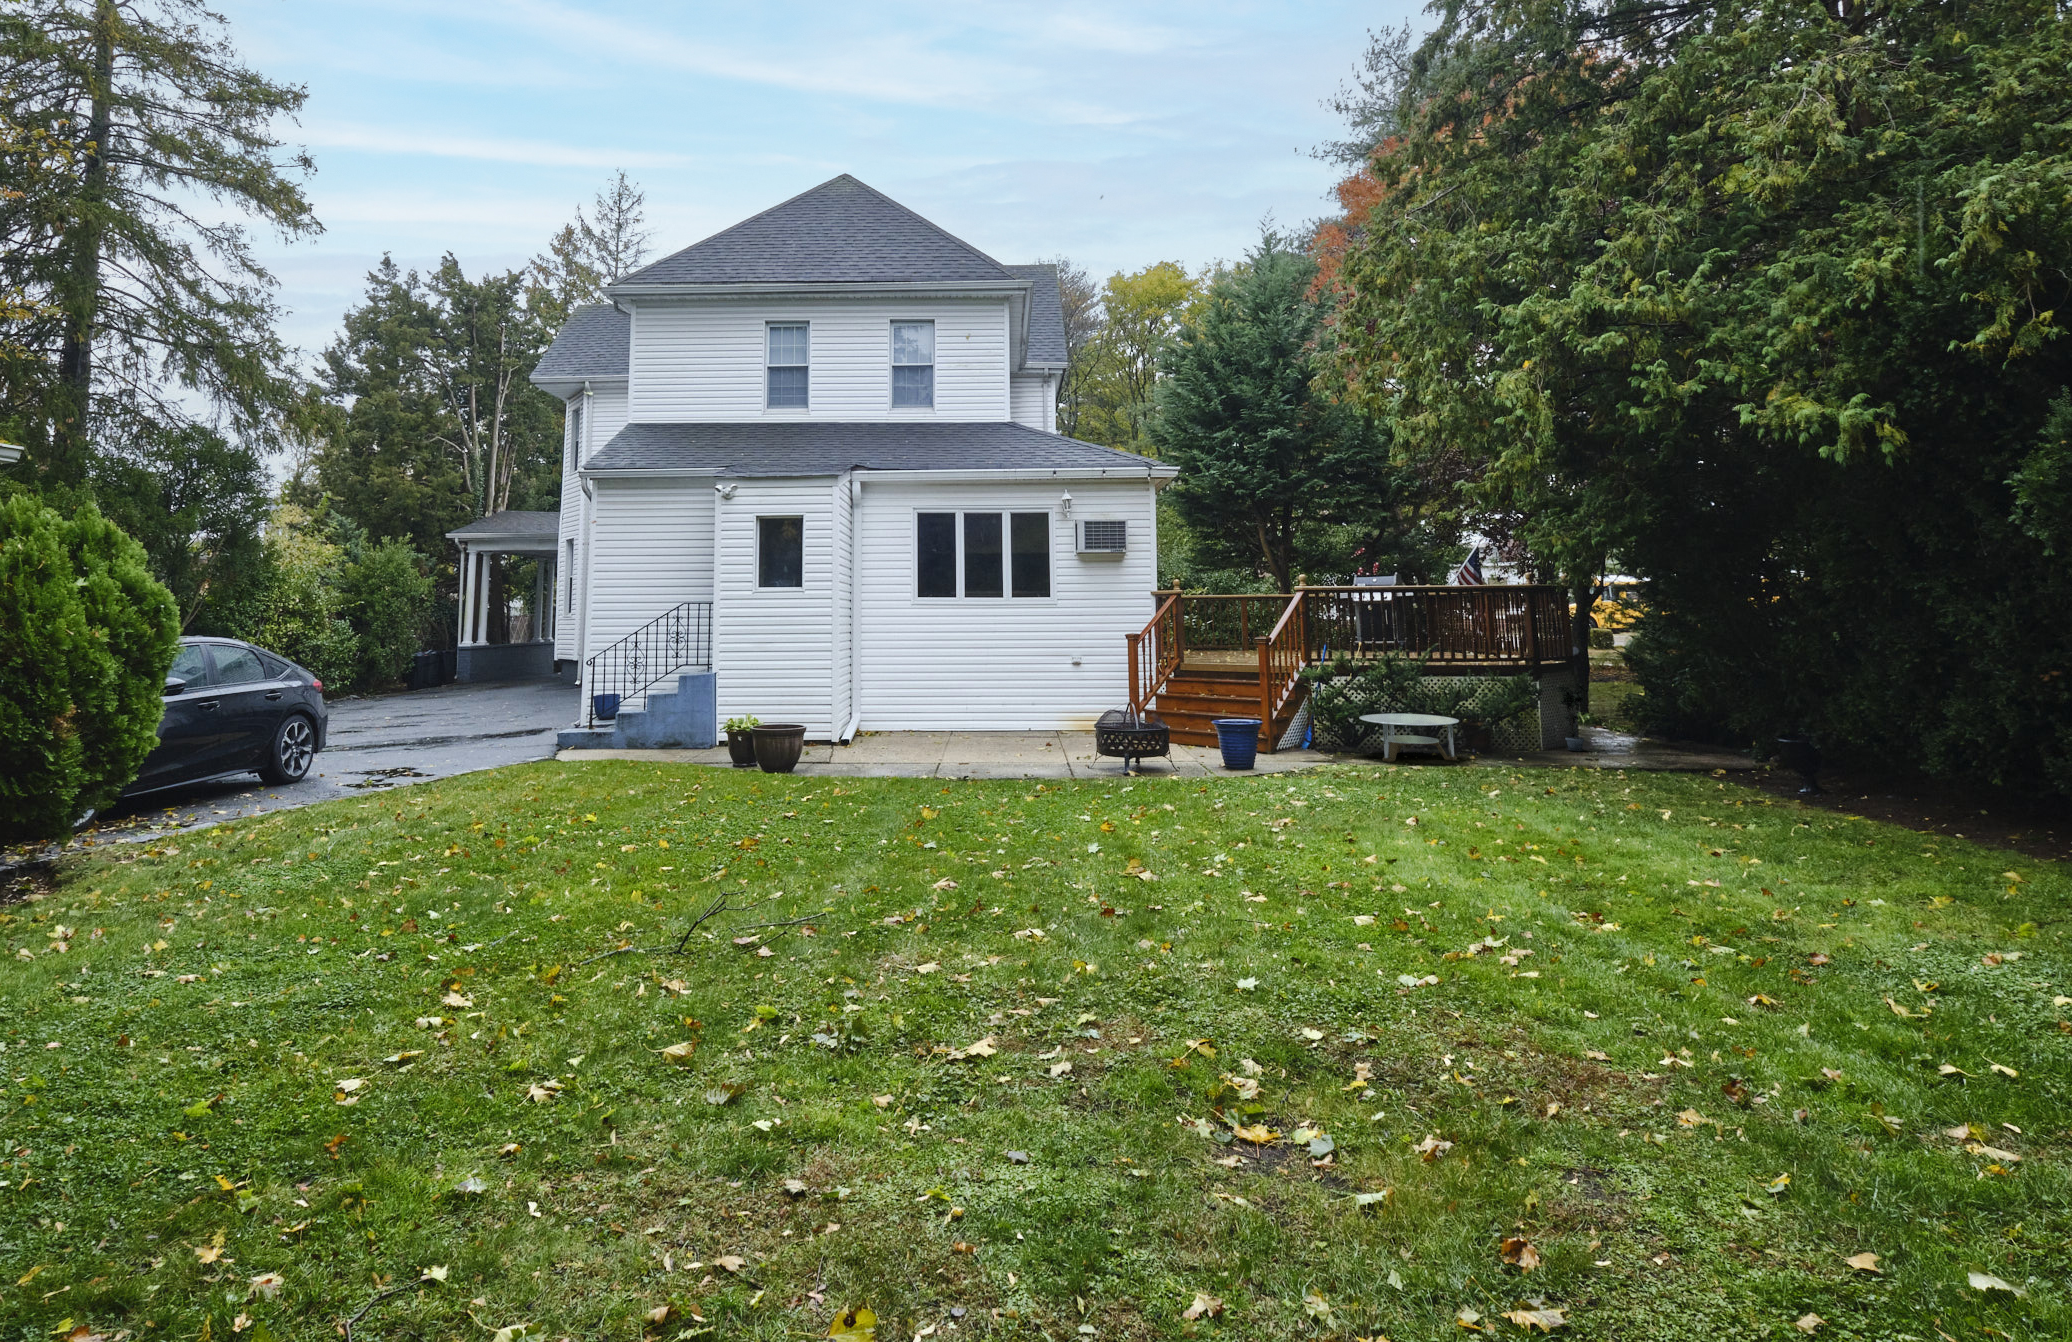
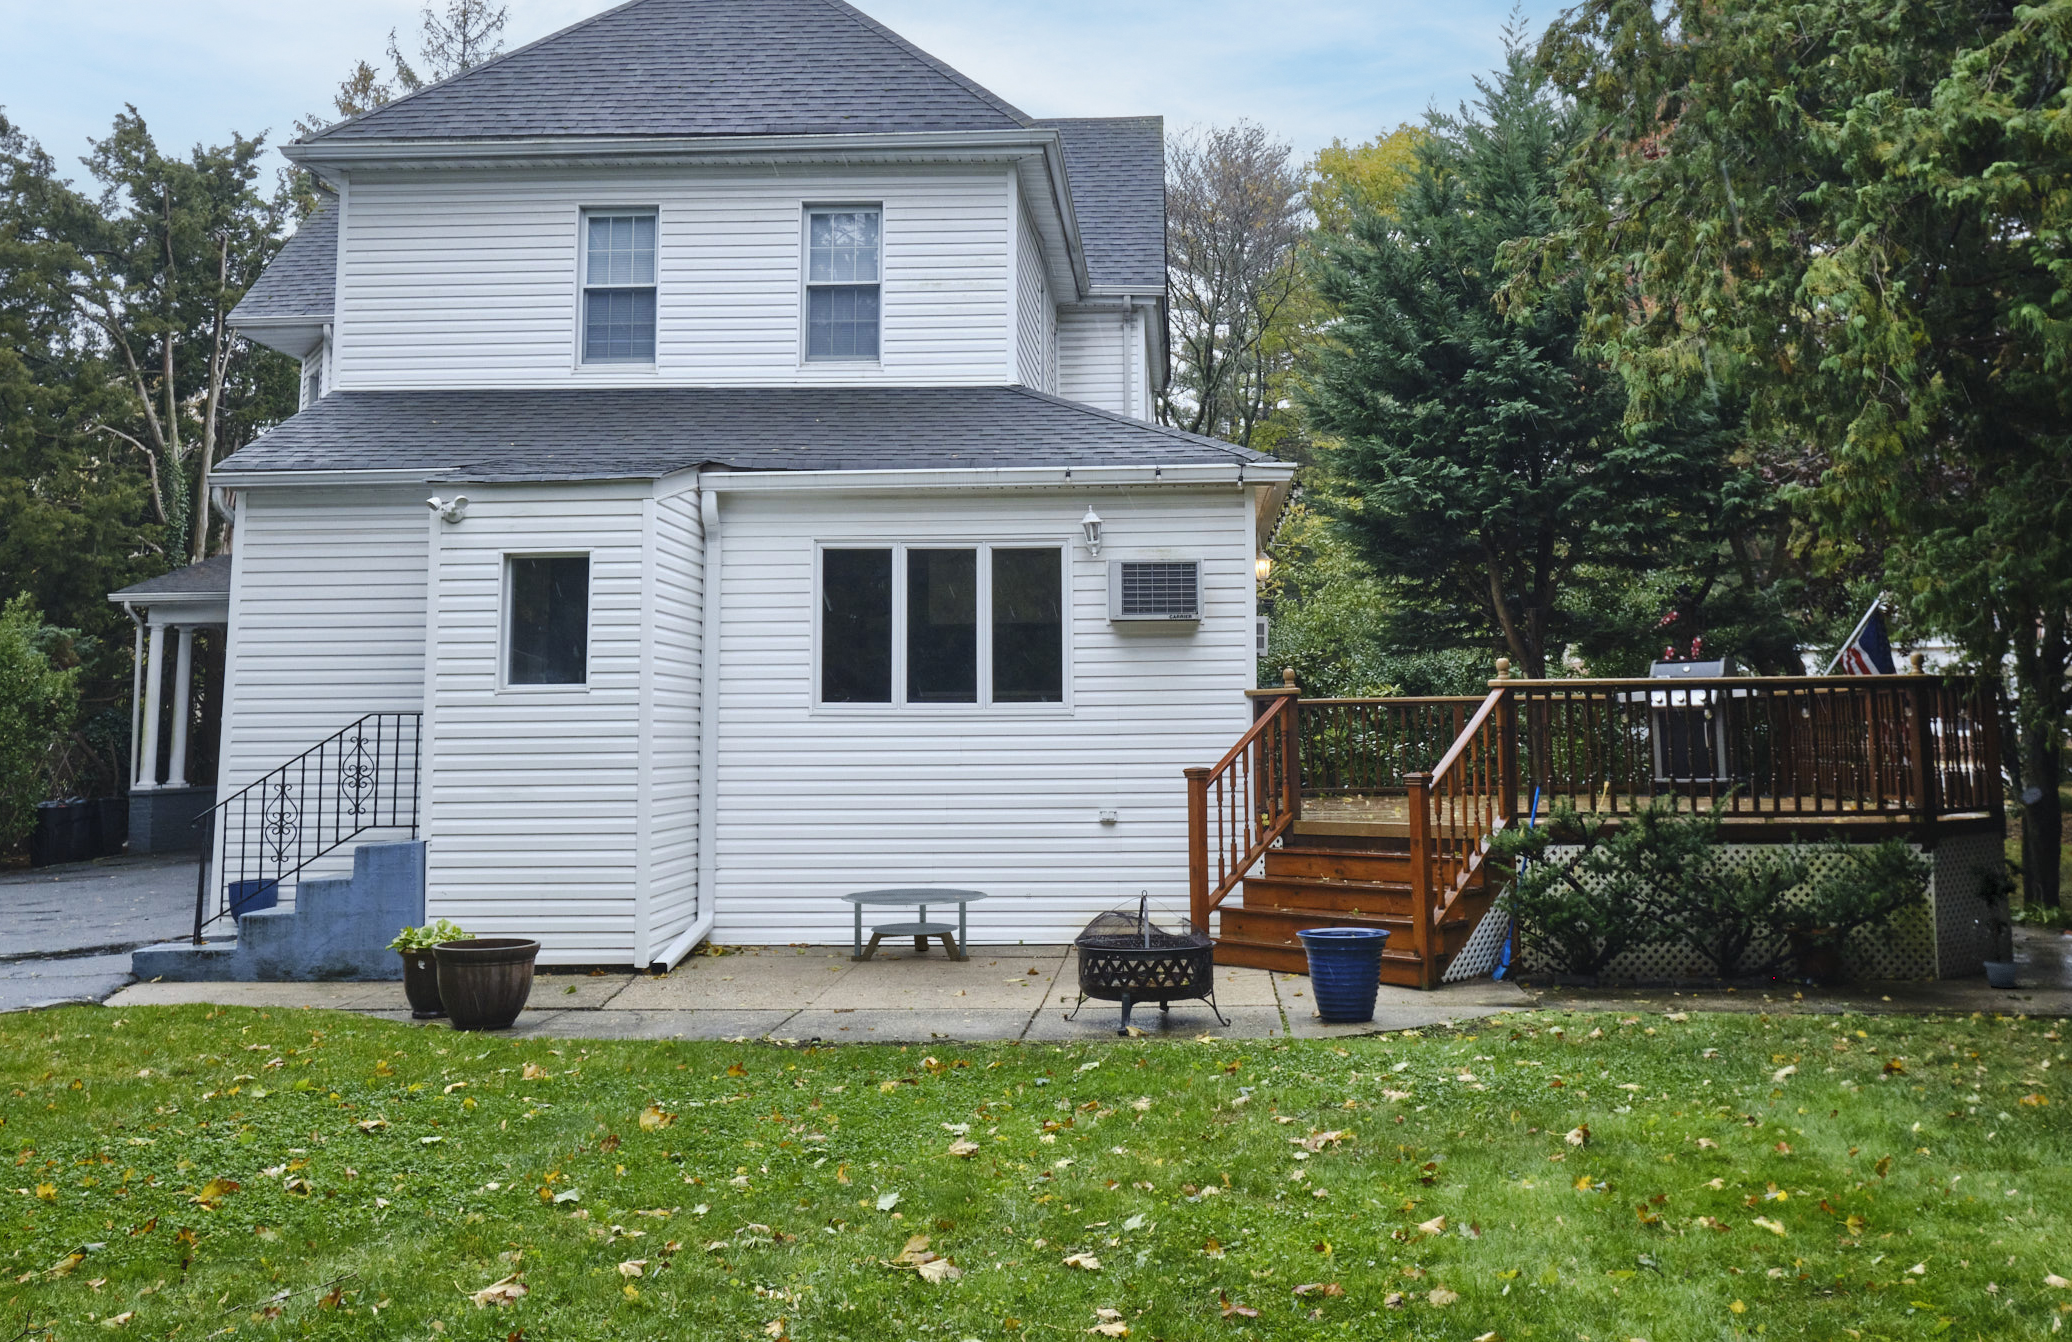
round table: present [1359,714,1459,762] -> present [841,888,988,962]

